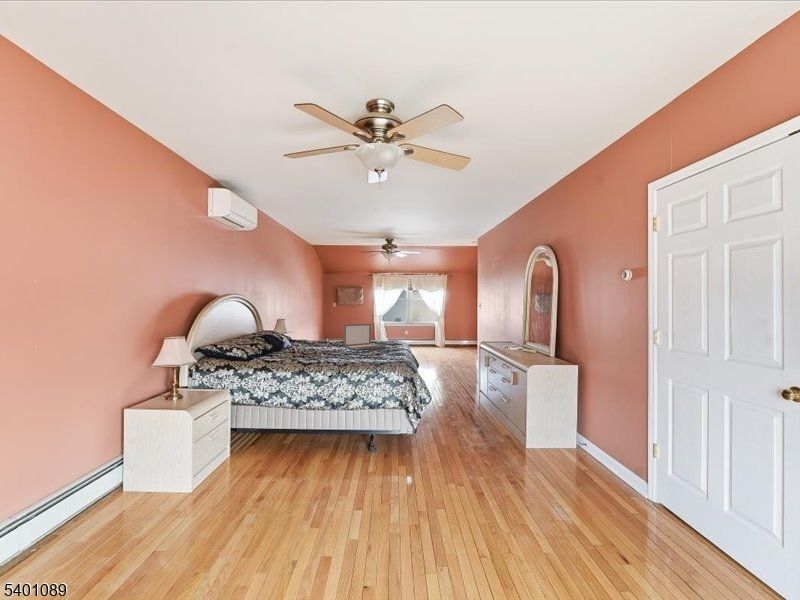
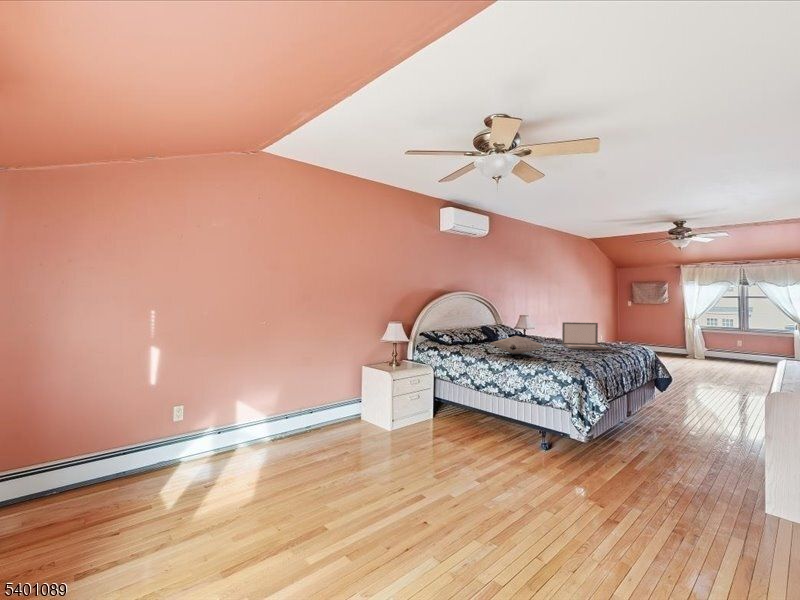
pillow: none [300,341,355,361] -> present [491,336,543,354]

